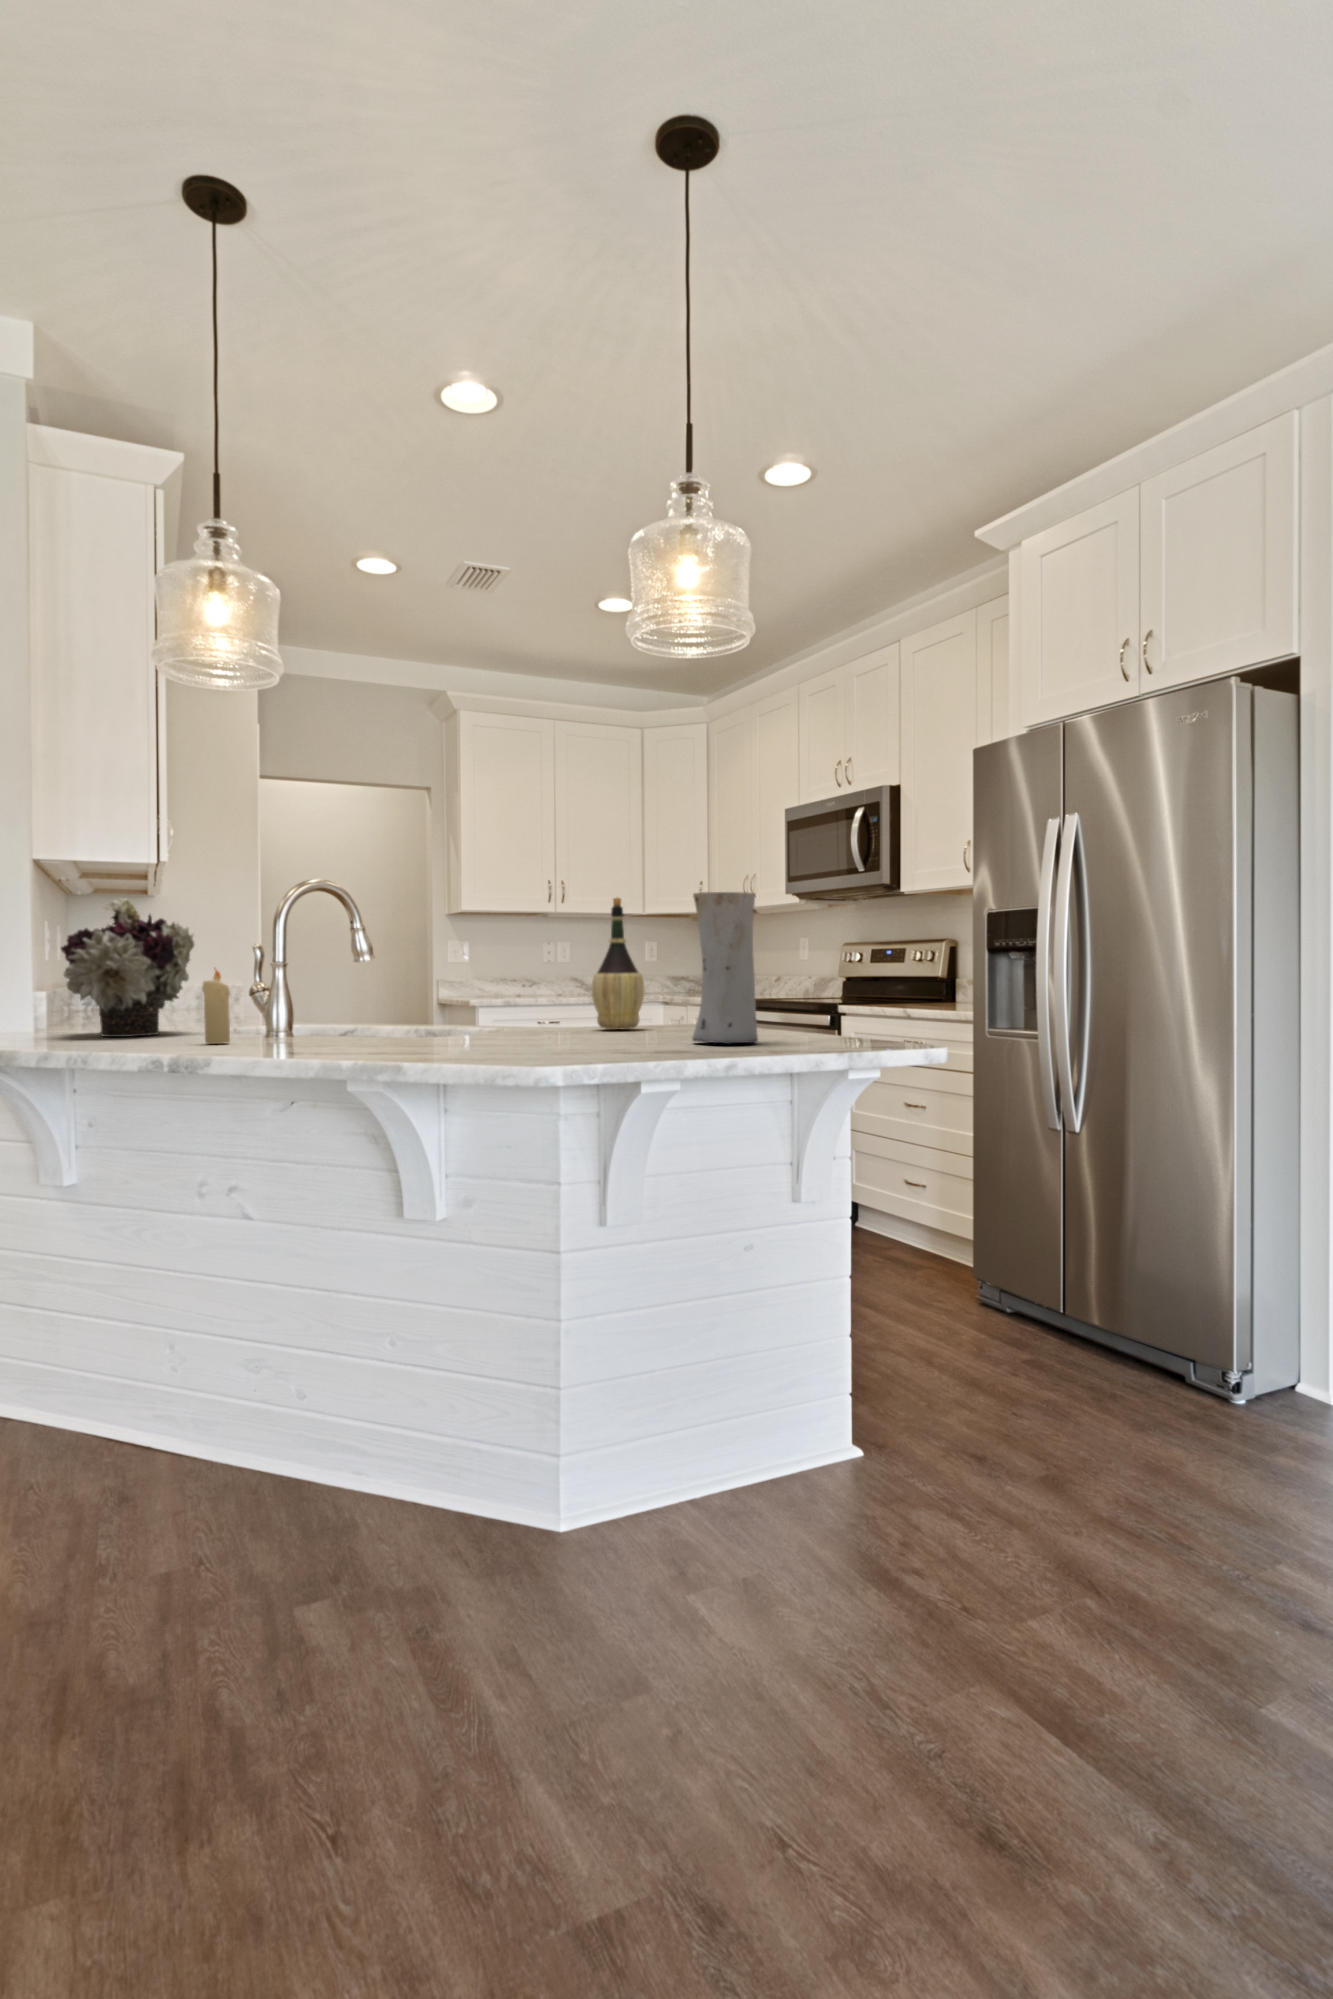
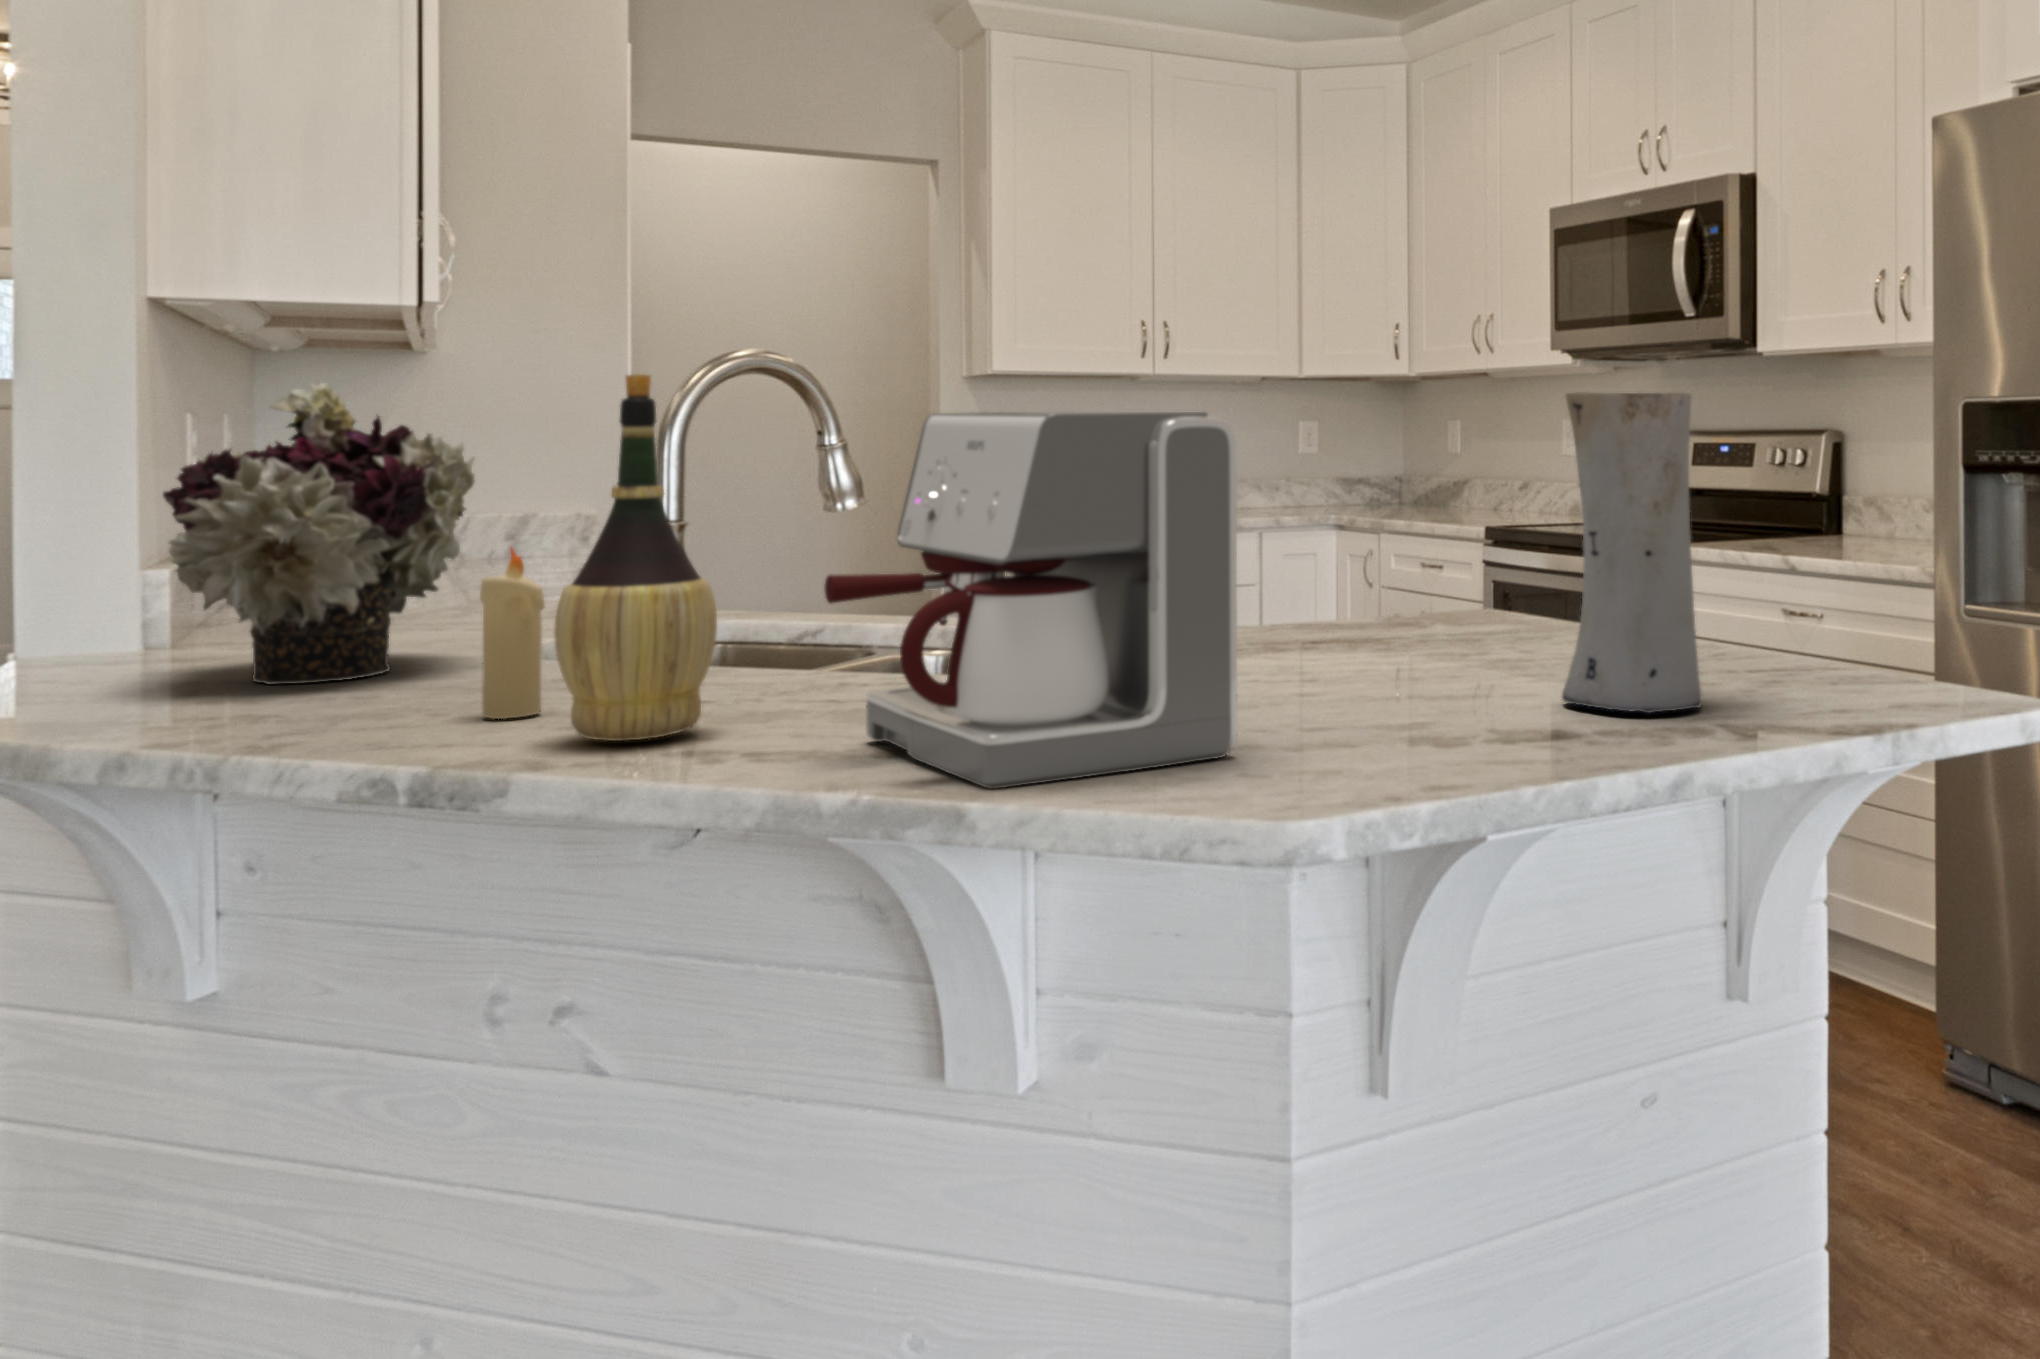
coffee maker: none [349,897,528,1058] -> present [824,411,1237,789]
wine bottle: present [591,898,644,1030] -> present [554,373,717,741]

